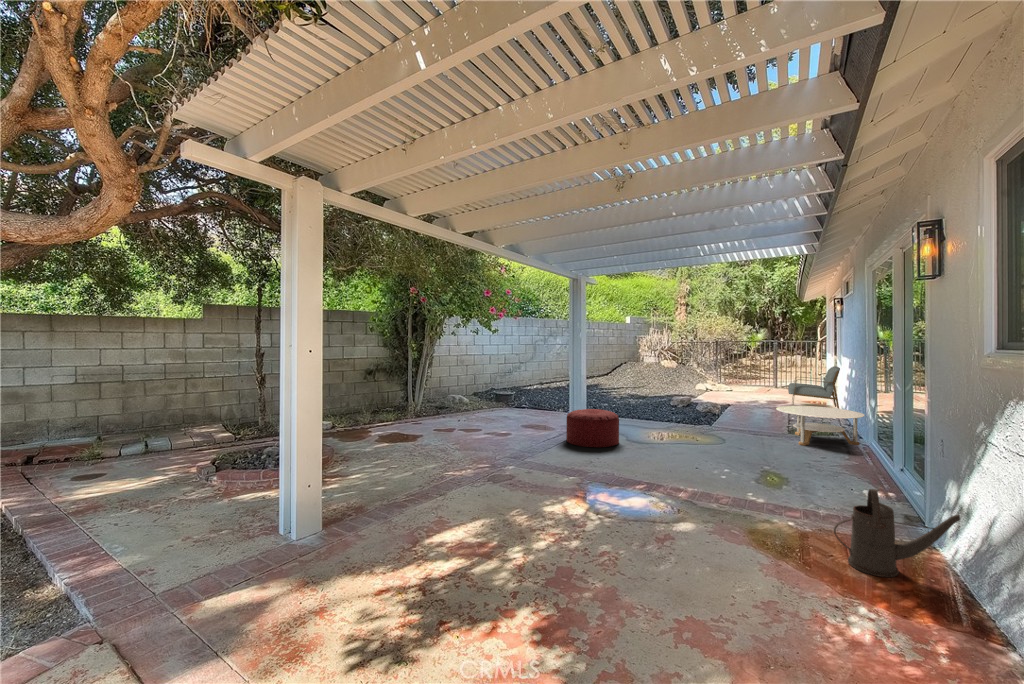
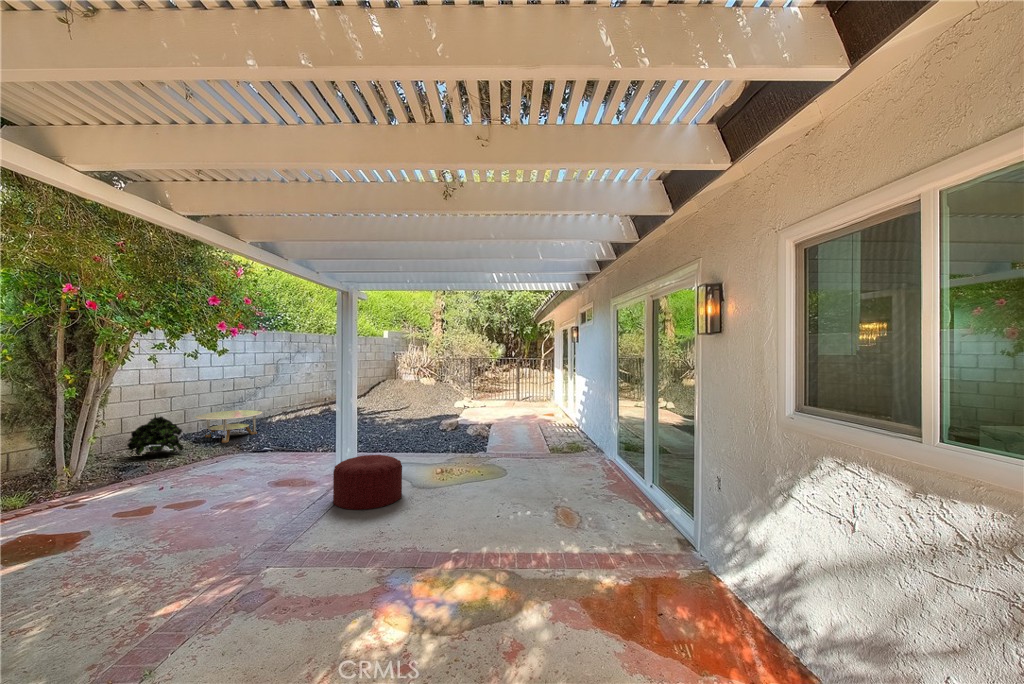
chair: present [788,366,840,409] -> none [540,382,581,423]
potted plant: none [442,376,473,404] -> present [127,417,183,460]
round table: present [776,406,865,446] -> present [195,410,262,443]
watering can: present [834,489,960,577] -> none [693,553,800,657]

